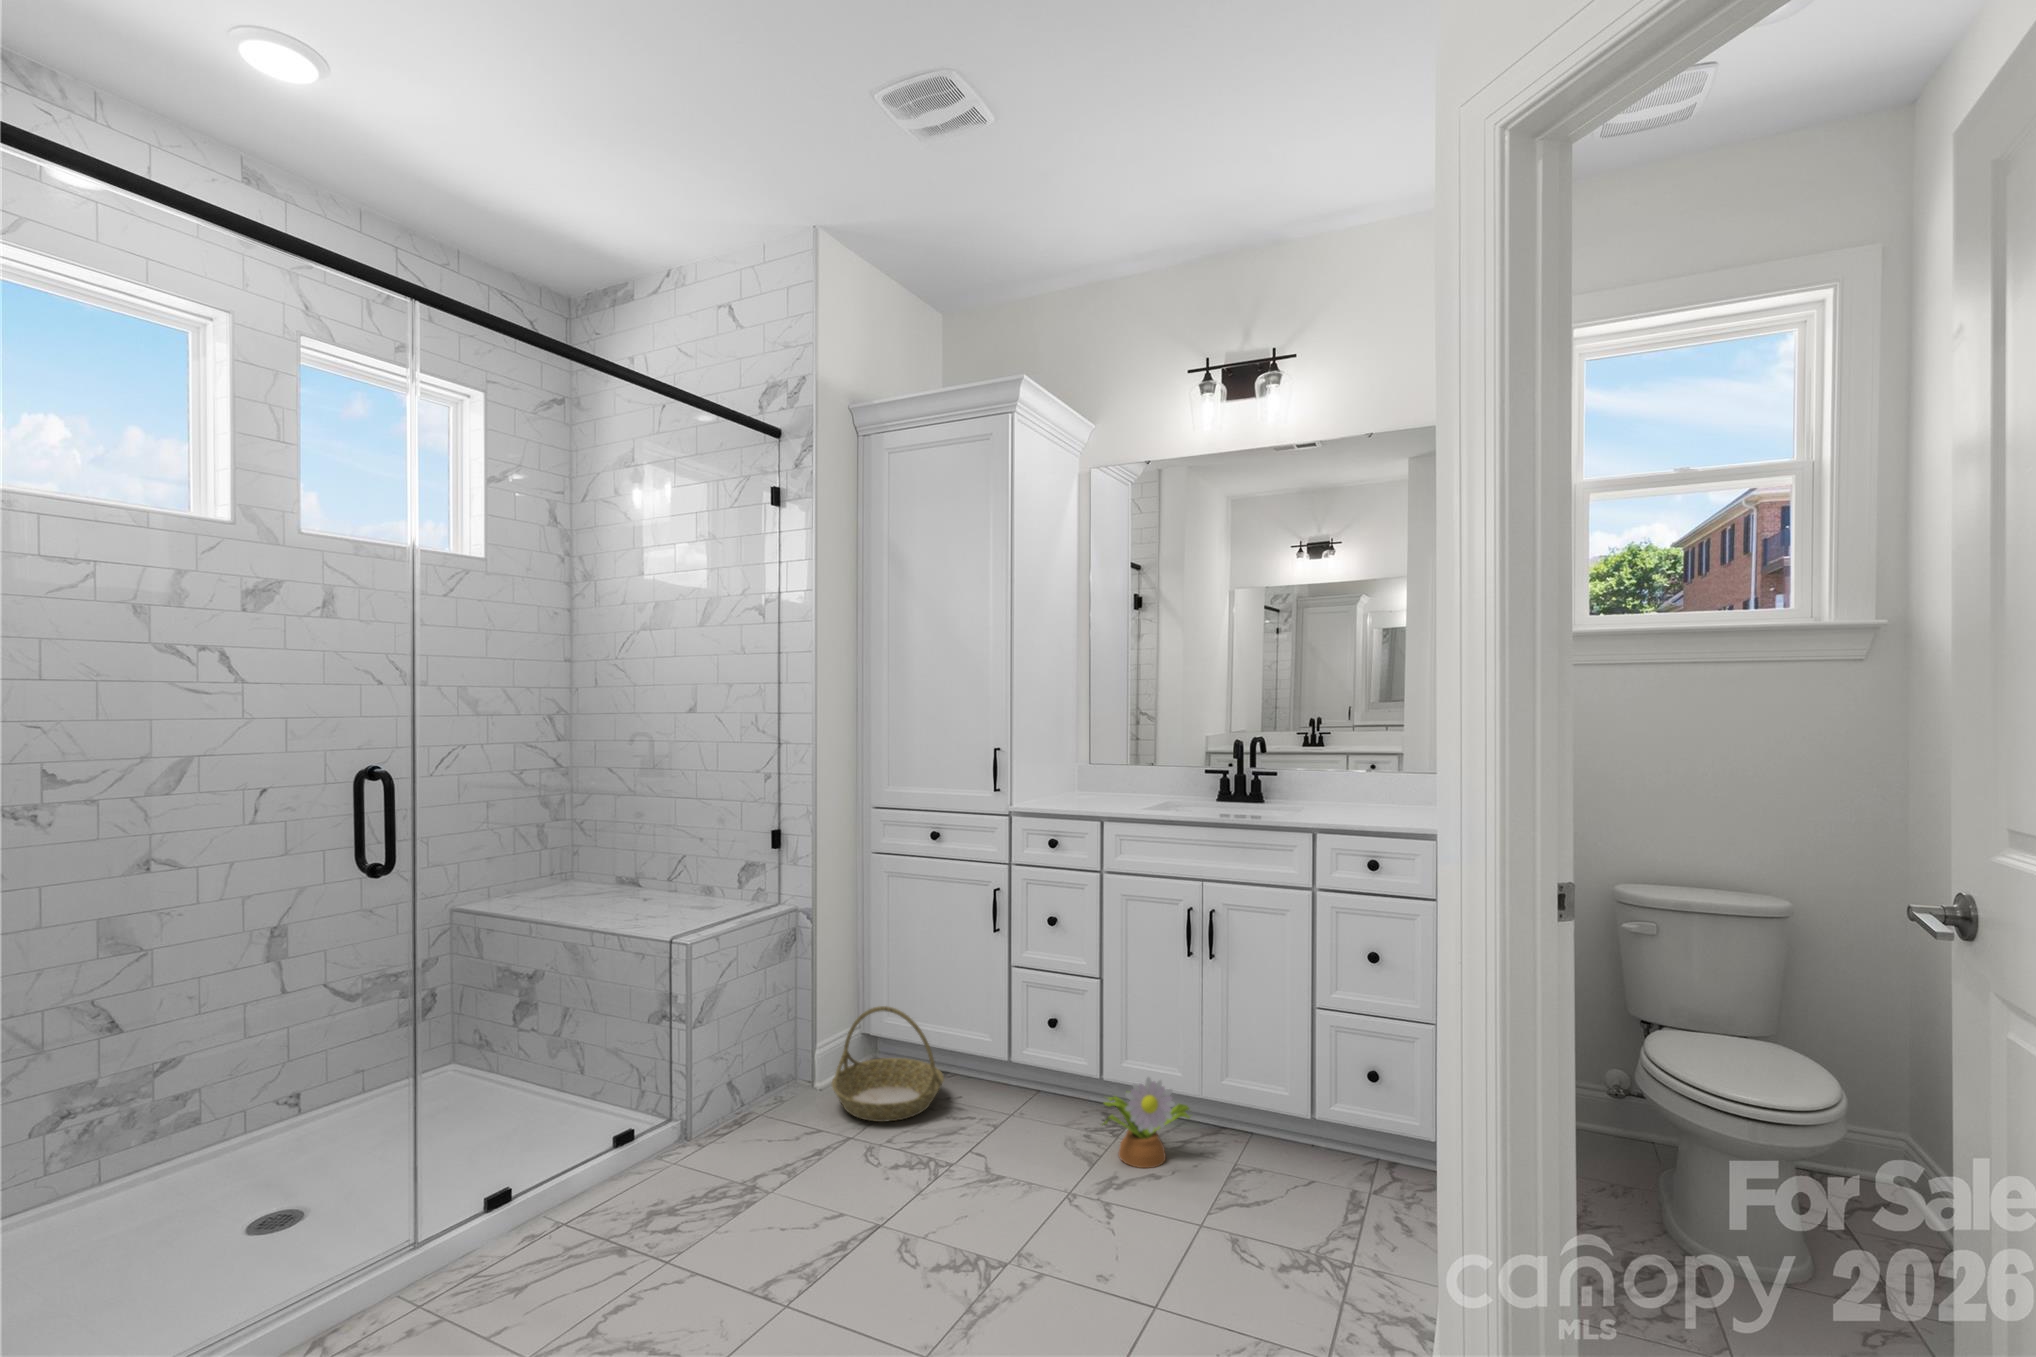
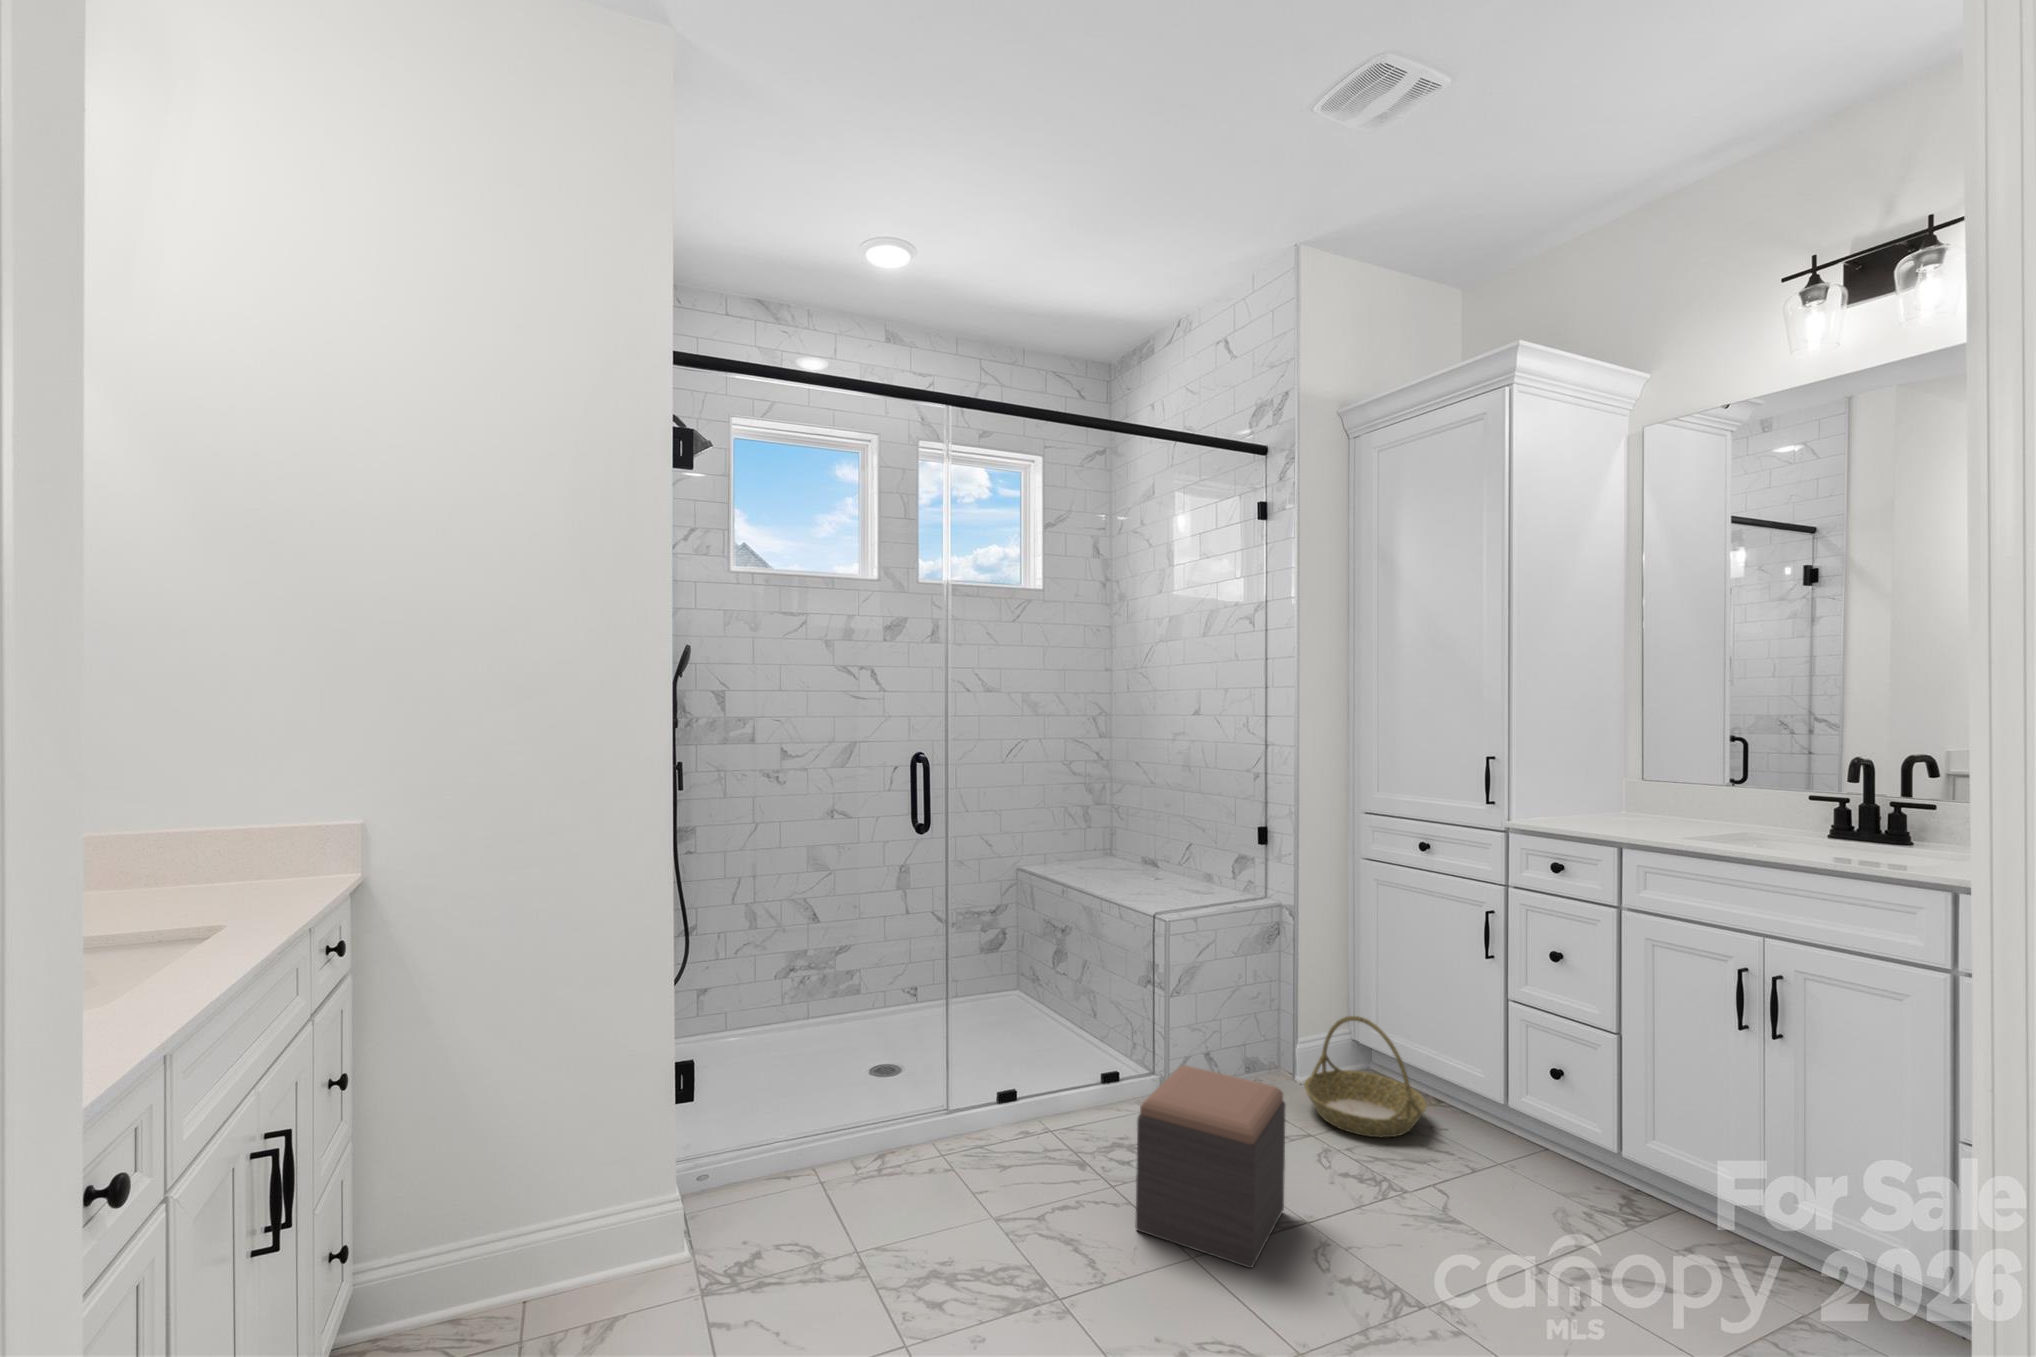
decorative plant: present [1102,1077,1190,1168] -> none [1593,1166,1739,1283]
footstool: none [713,1098,857,1306] -> present [1135,1065,1285,1268]

